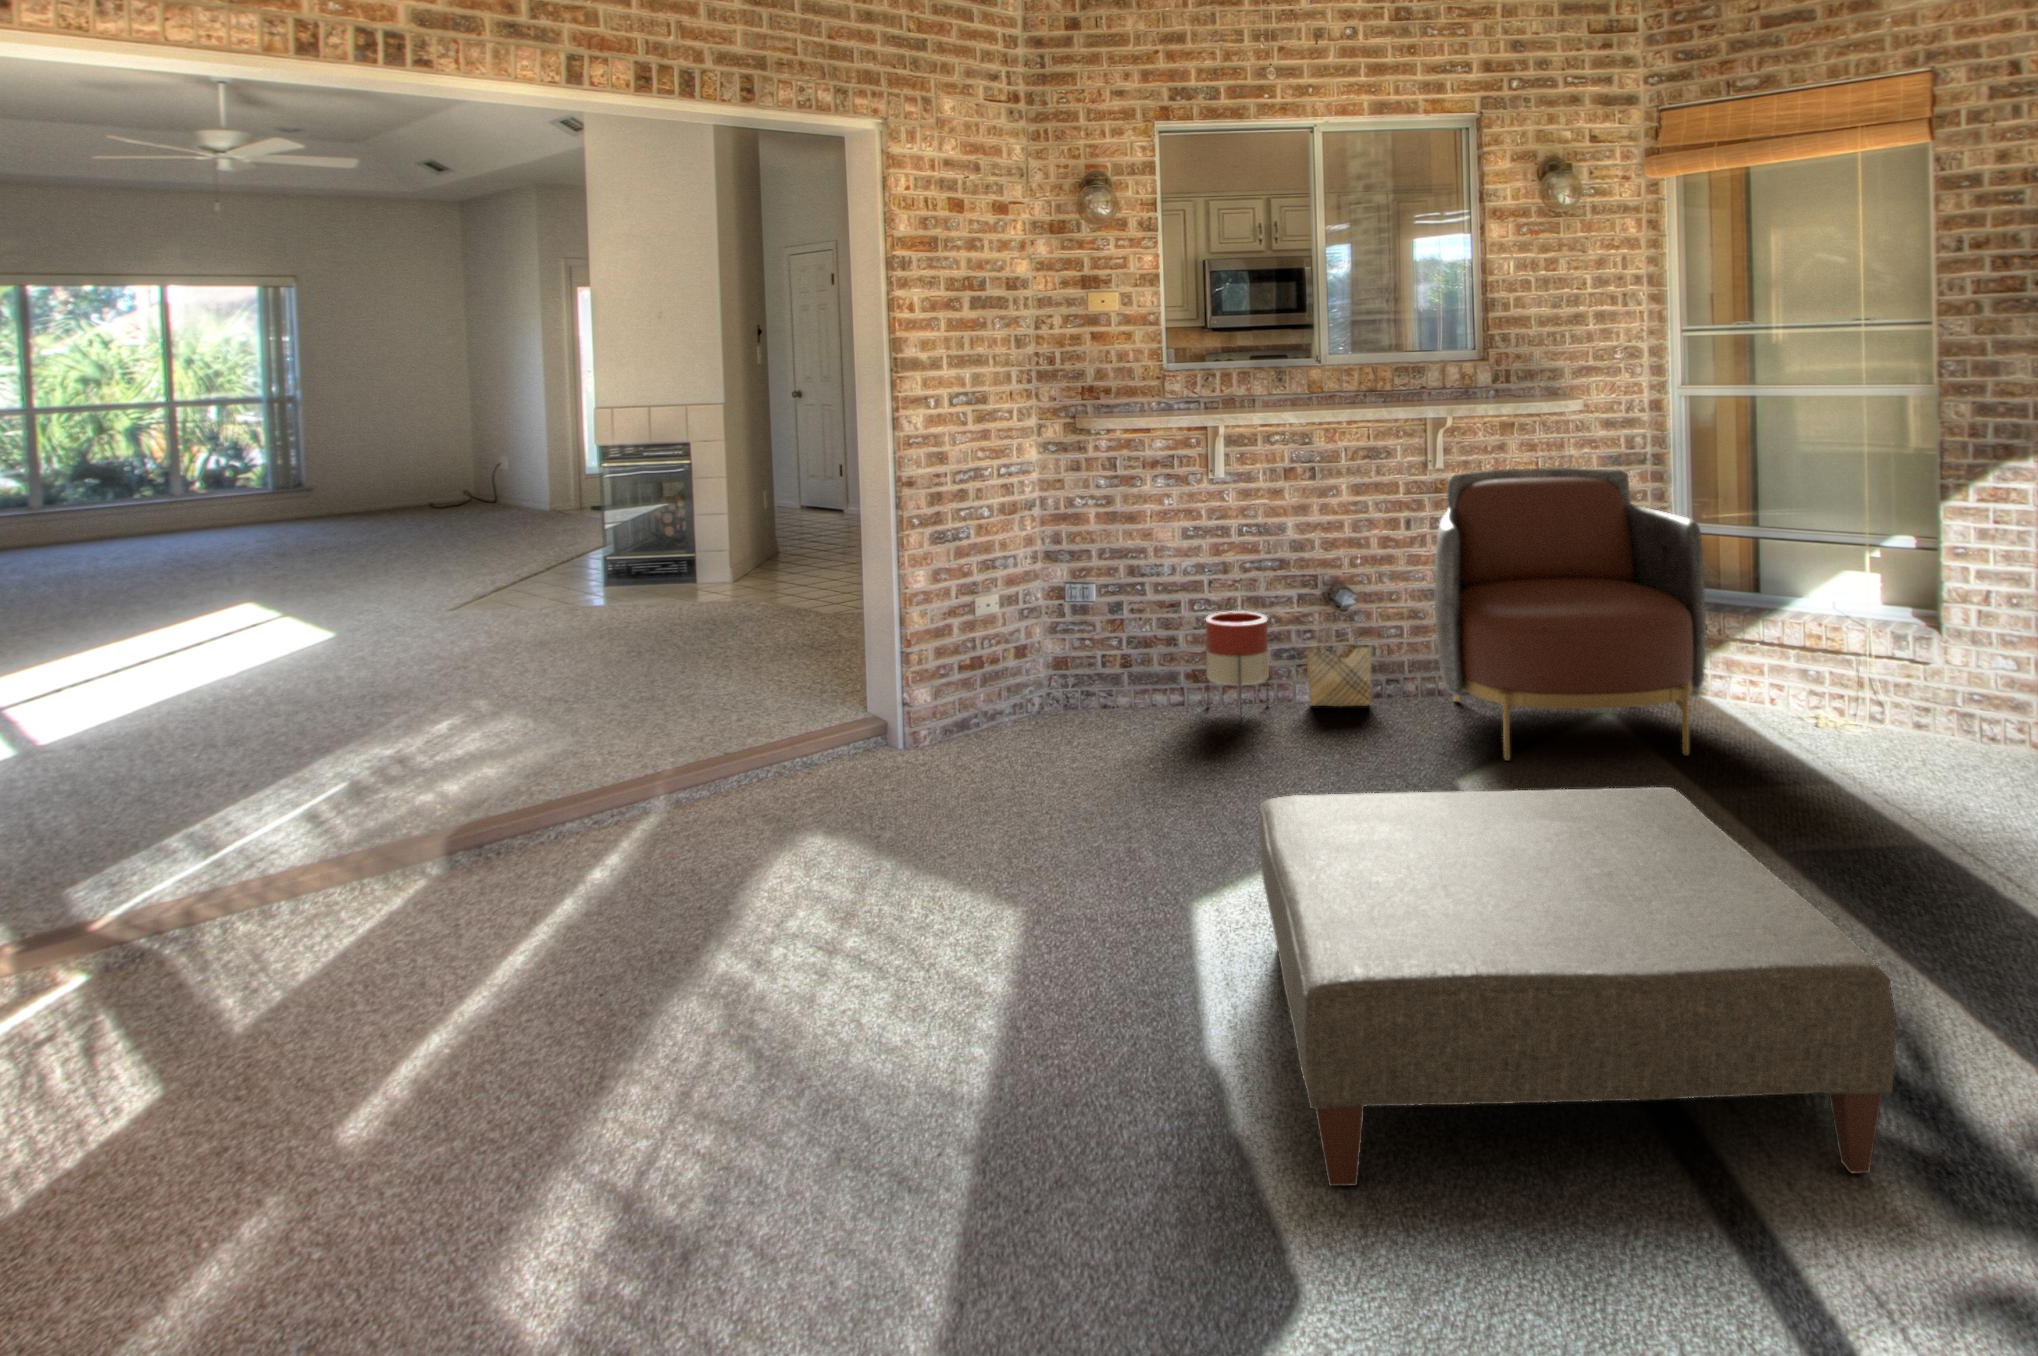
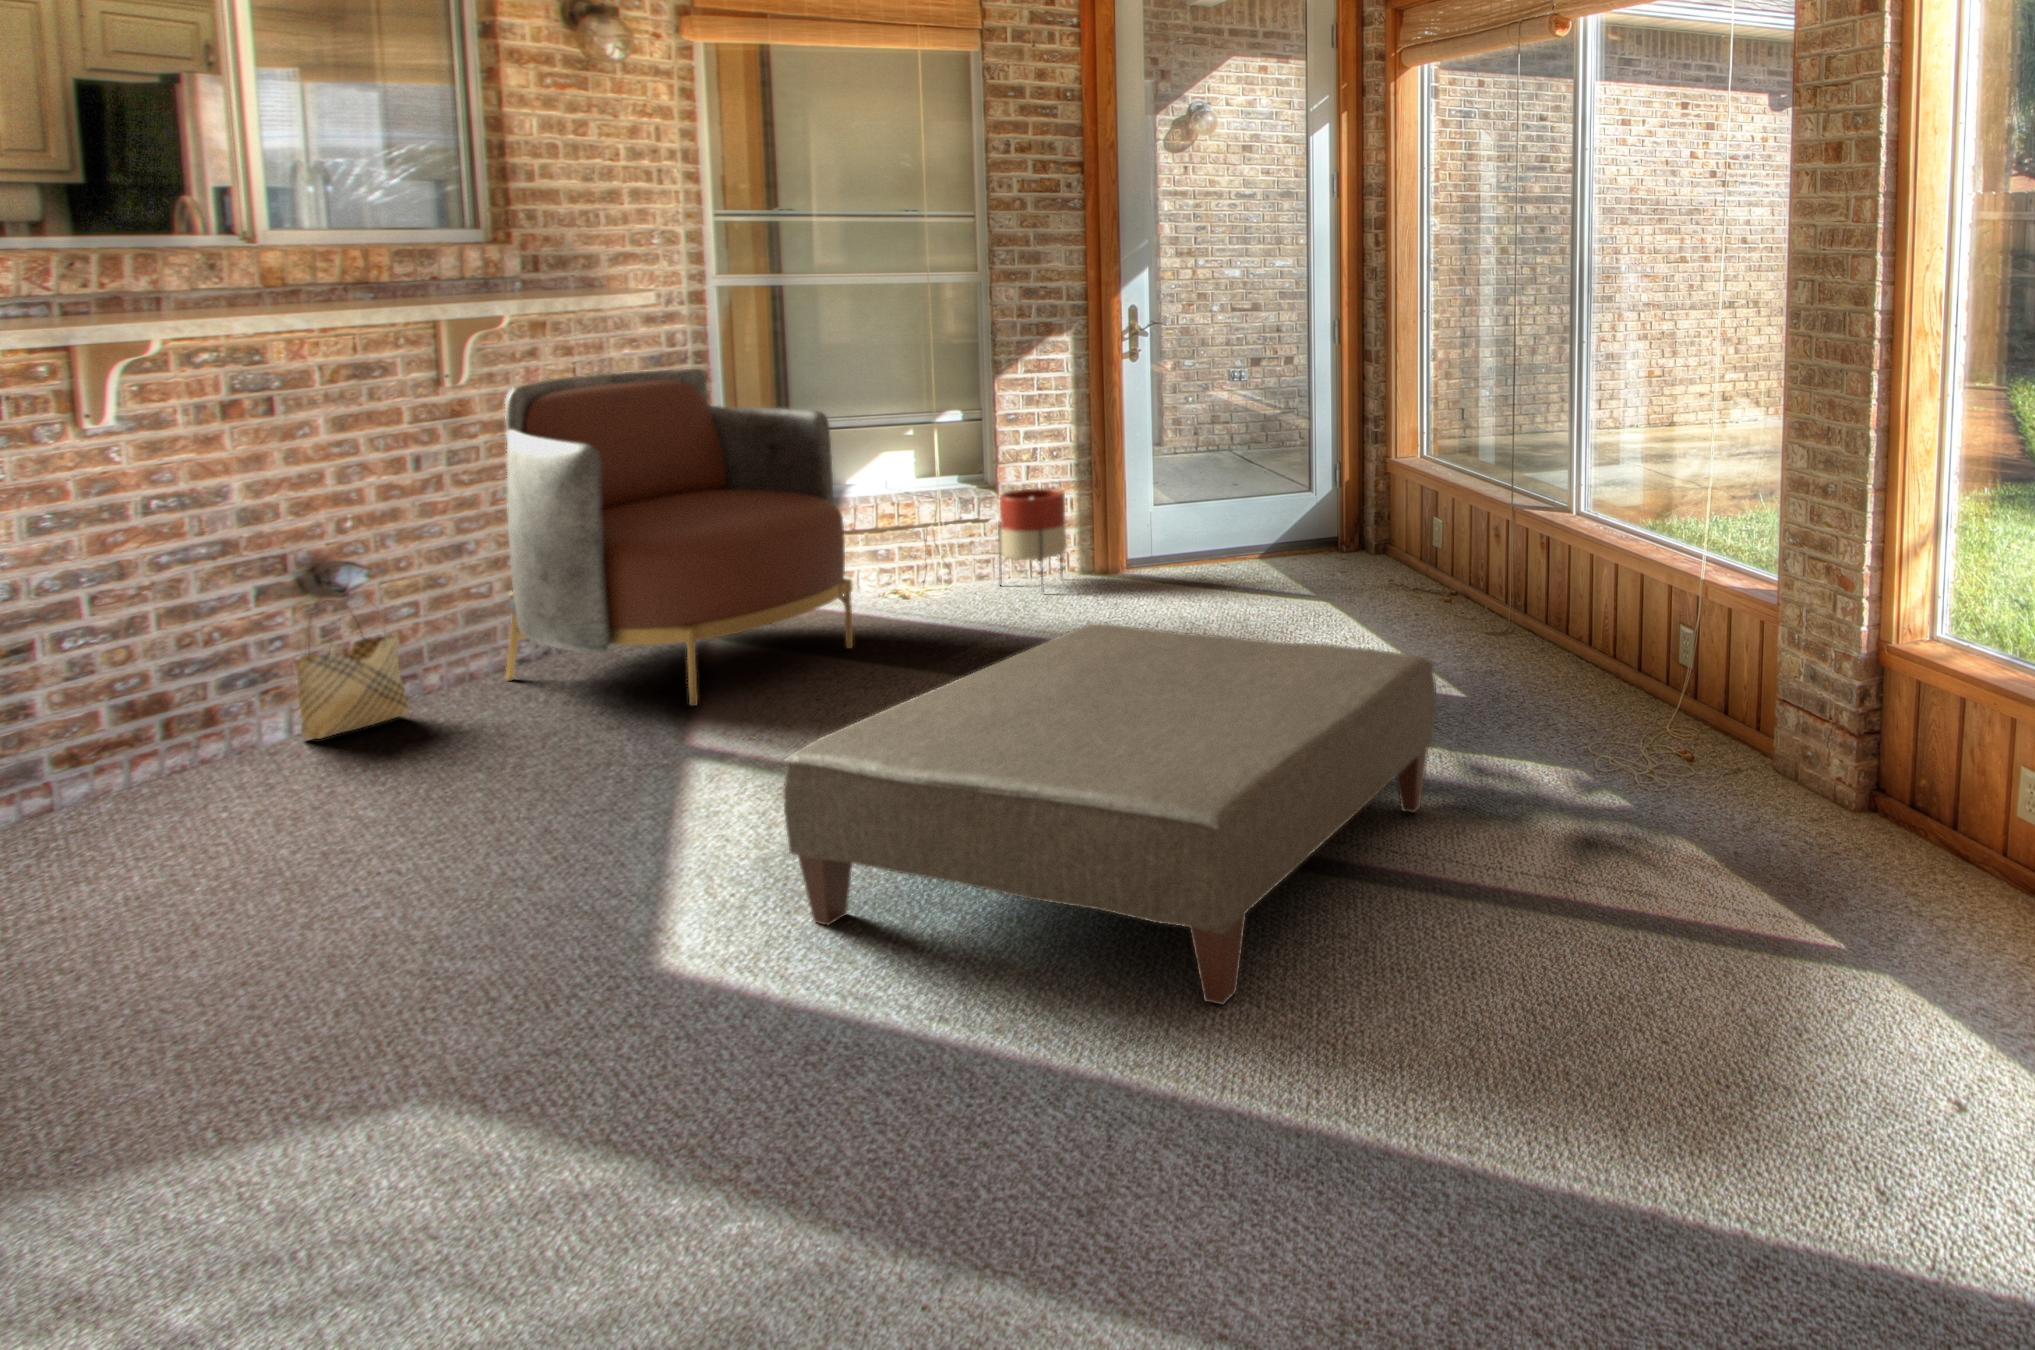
planter: present [1206,611,1269,719] -> present [998,488,1066,582]

